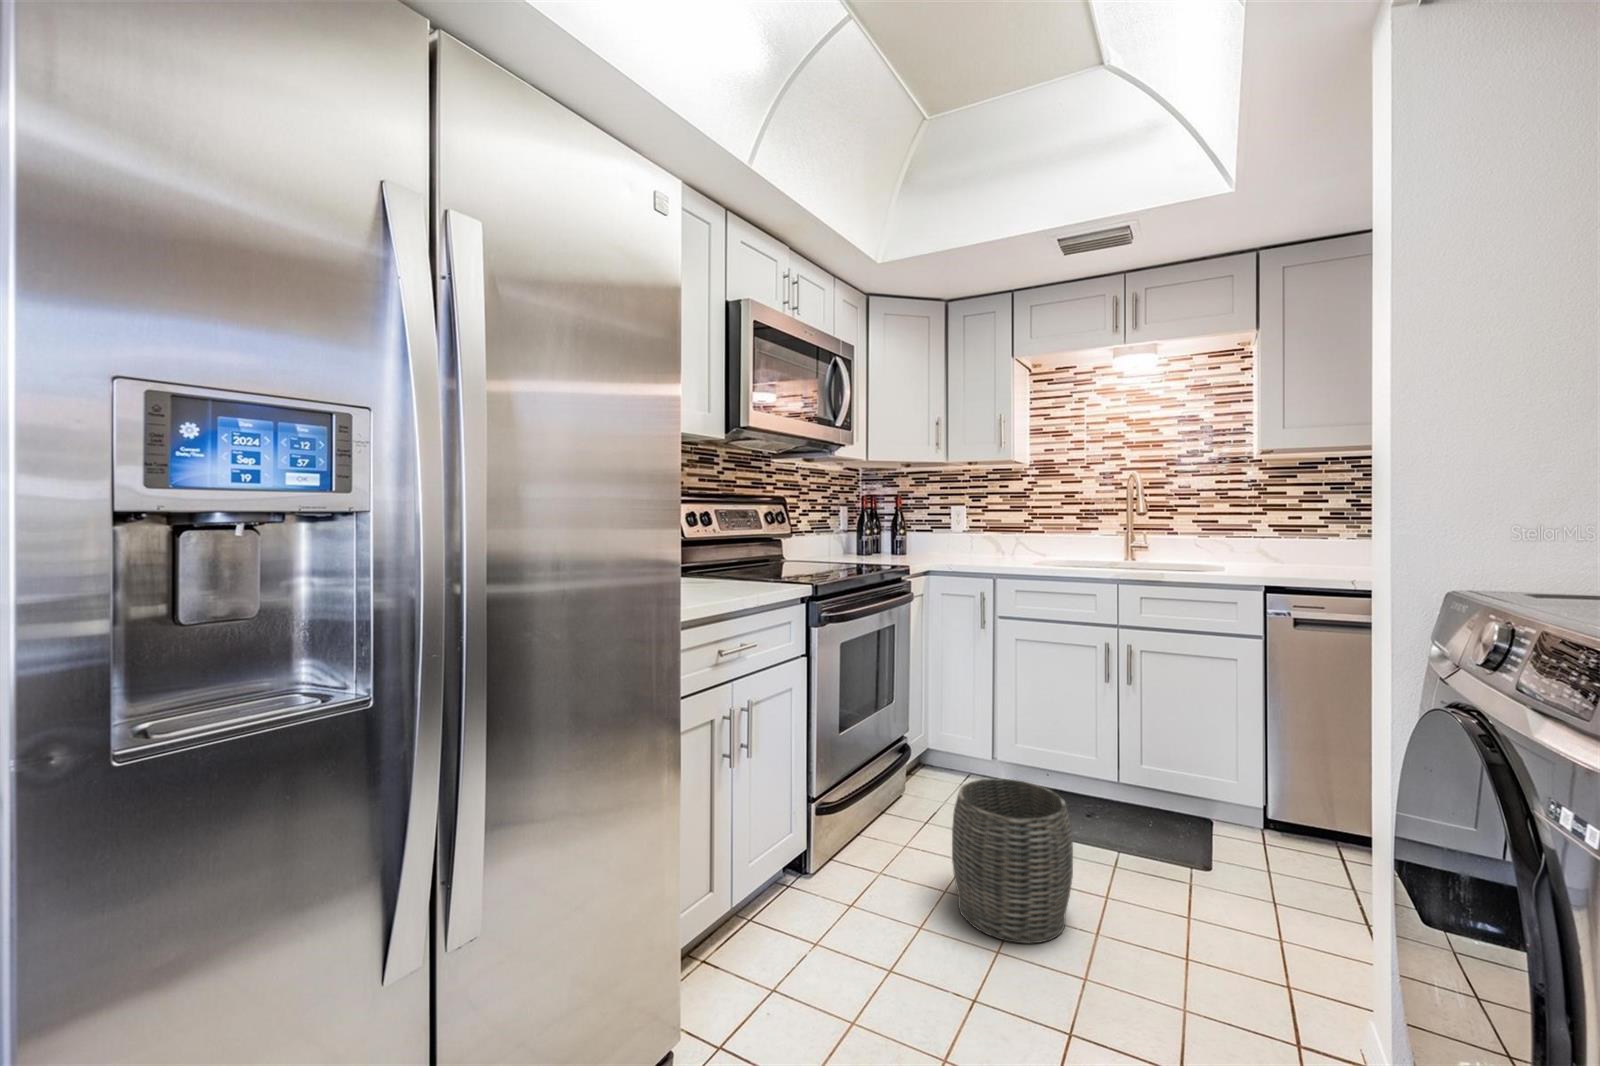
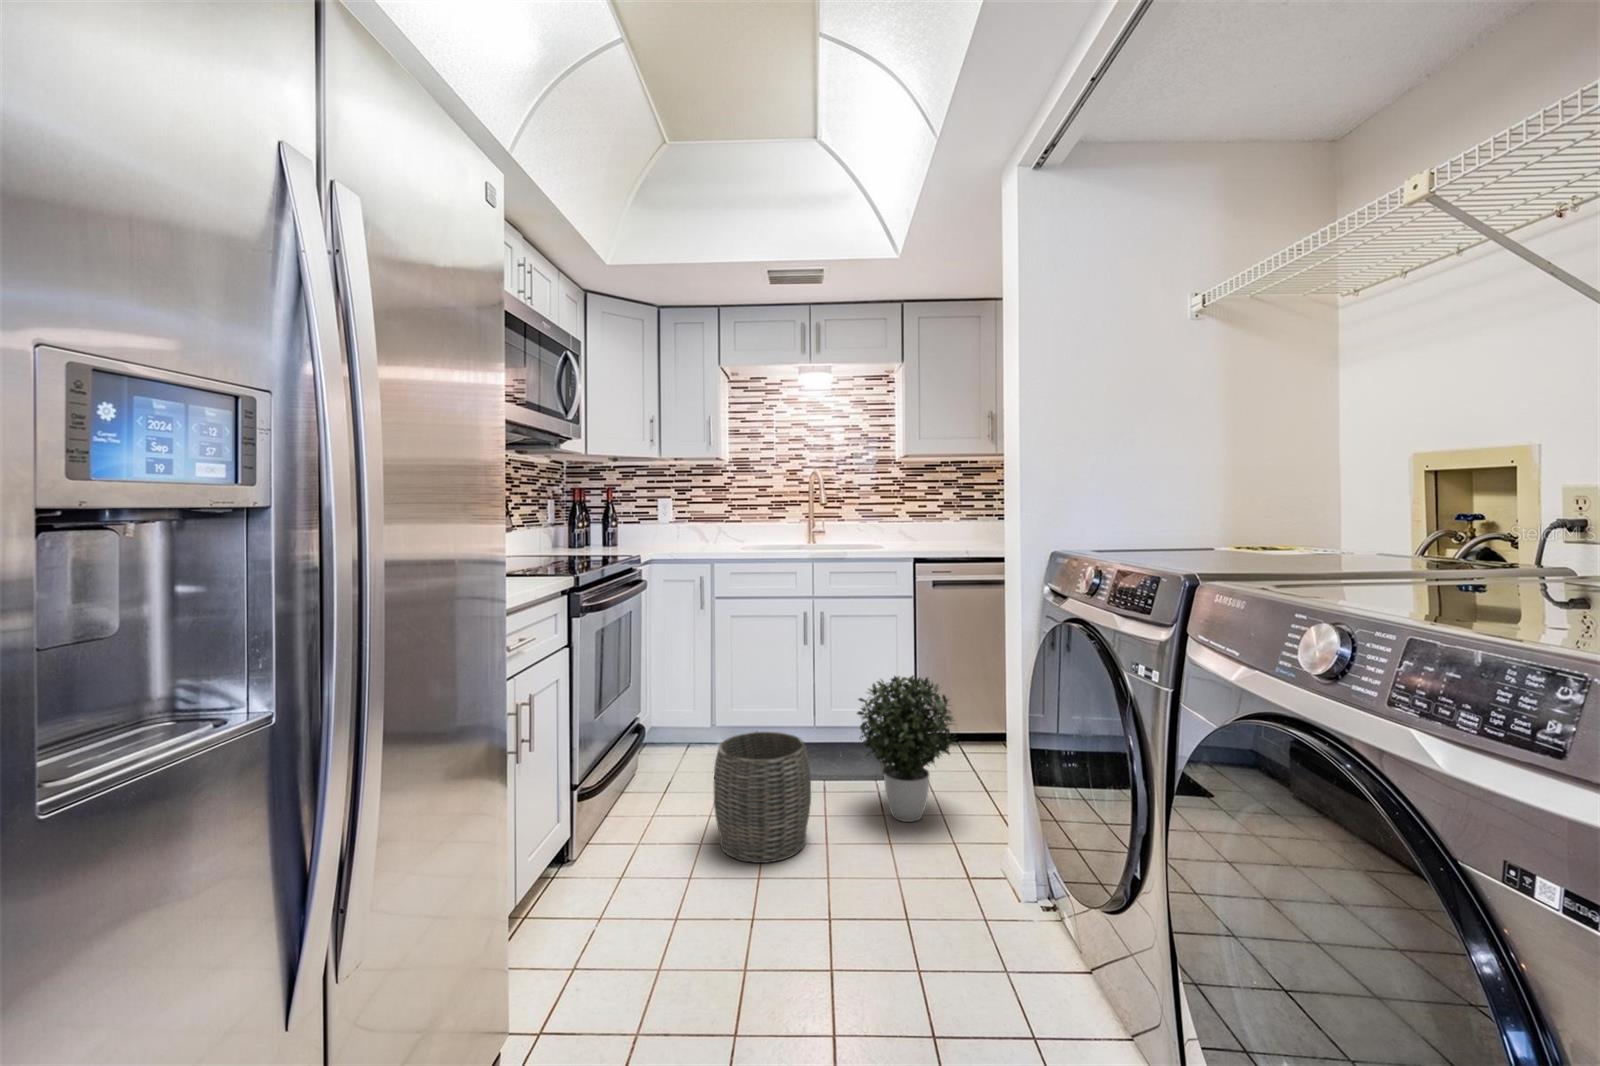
potted plant: none [1150,741,1309,948] -> present [857,675,957,822]

